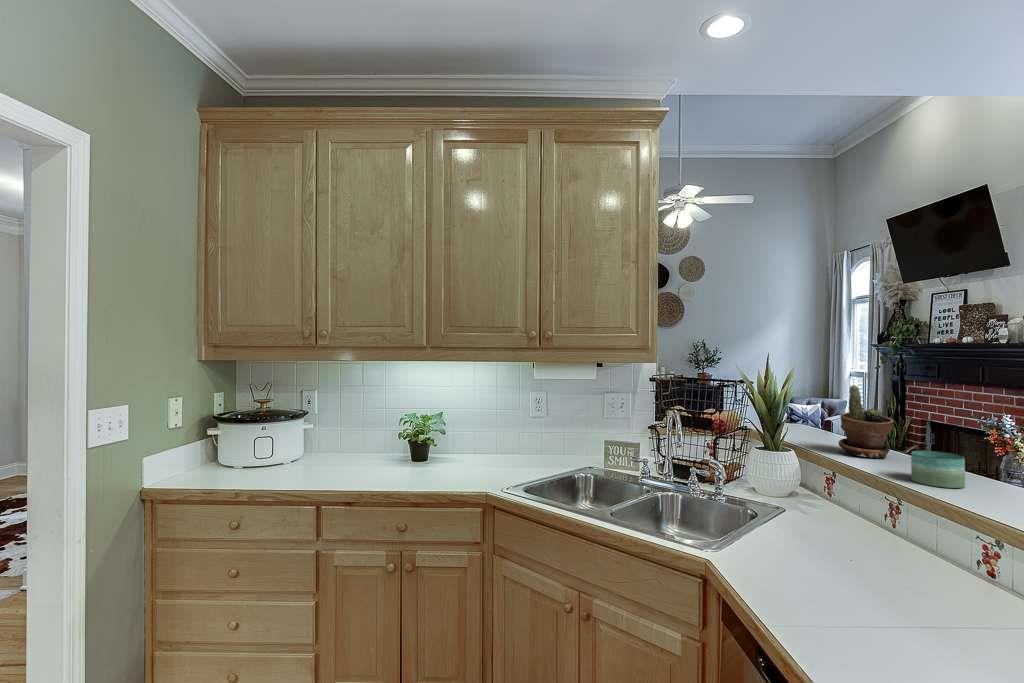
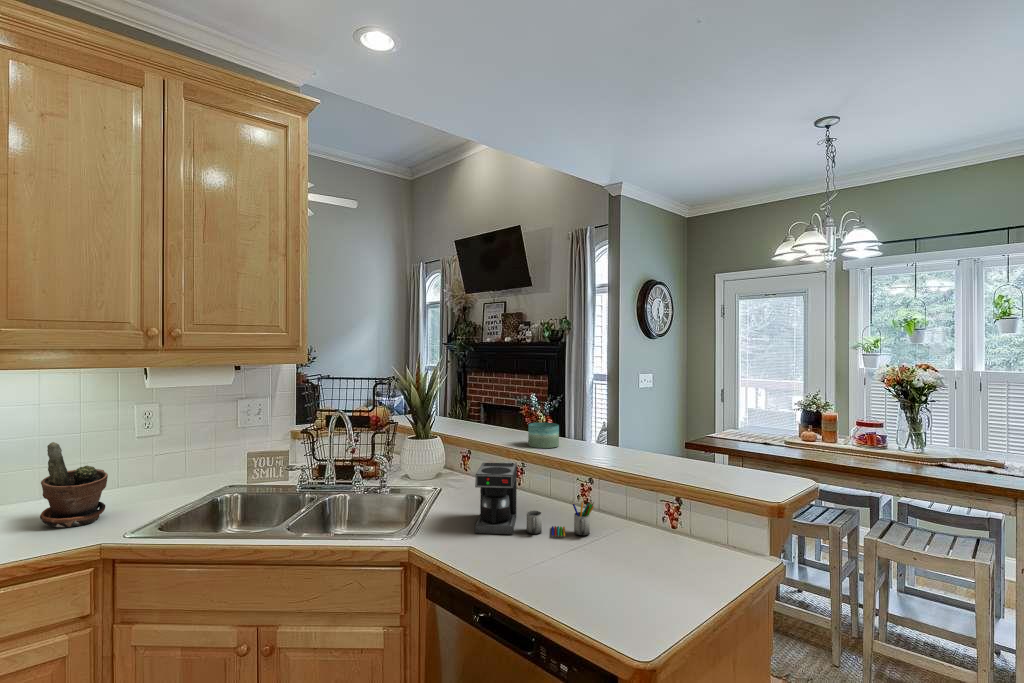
potted plant: present [838,385,893,458] -> present [40,442,108,527]
coffee maker: none [790,488,977,617] -> present [475,463,594,537]

